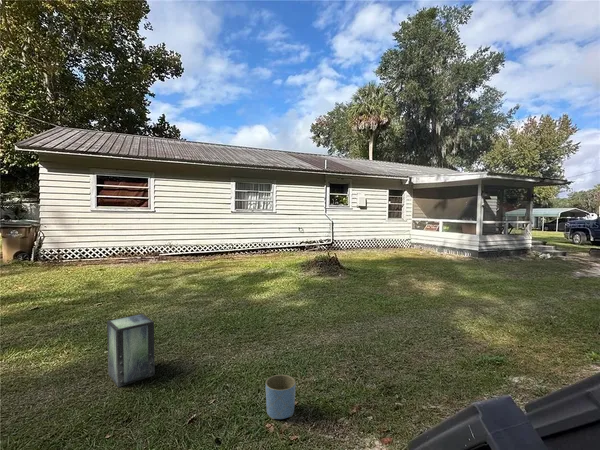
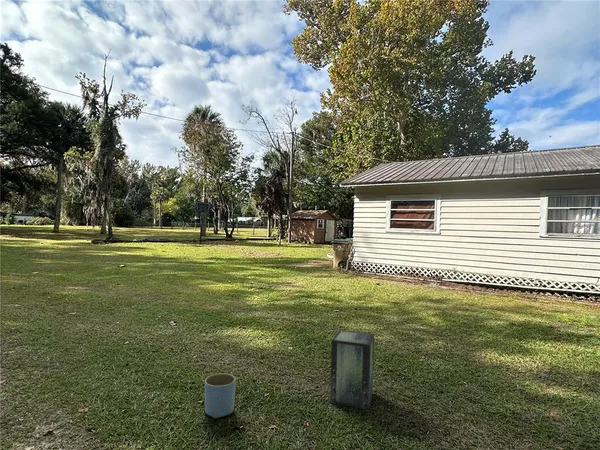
storage box: present [107,314,155,387] -> present [330,330,374,410]

